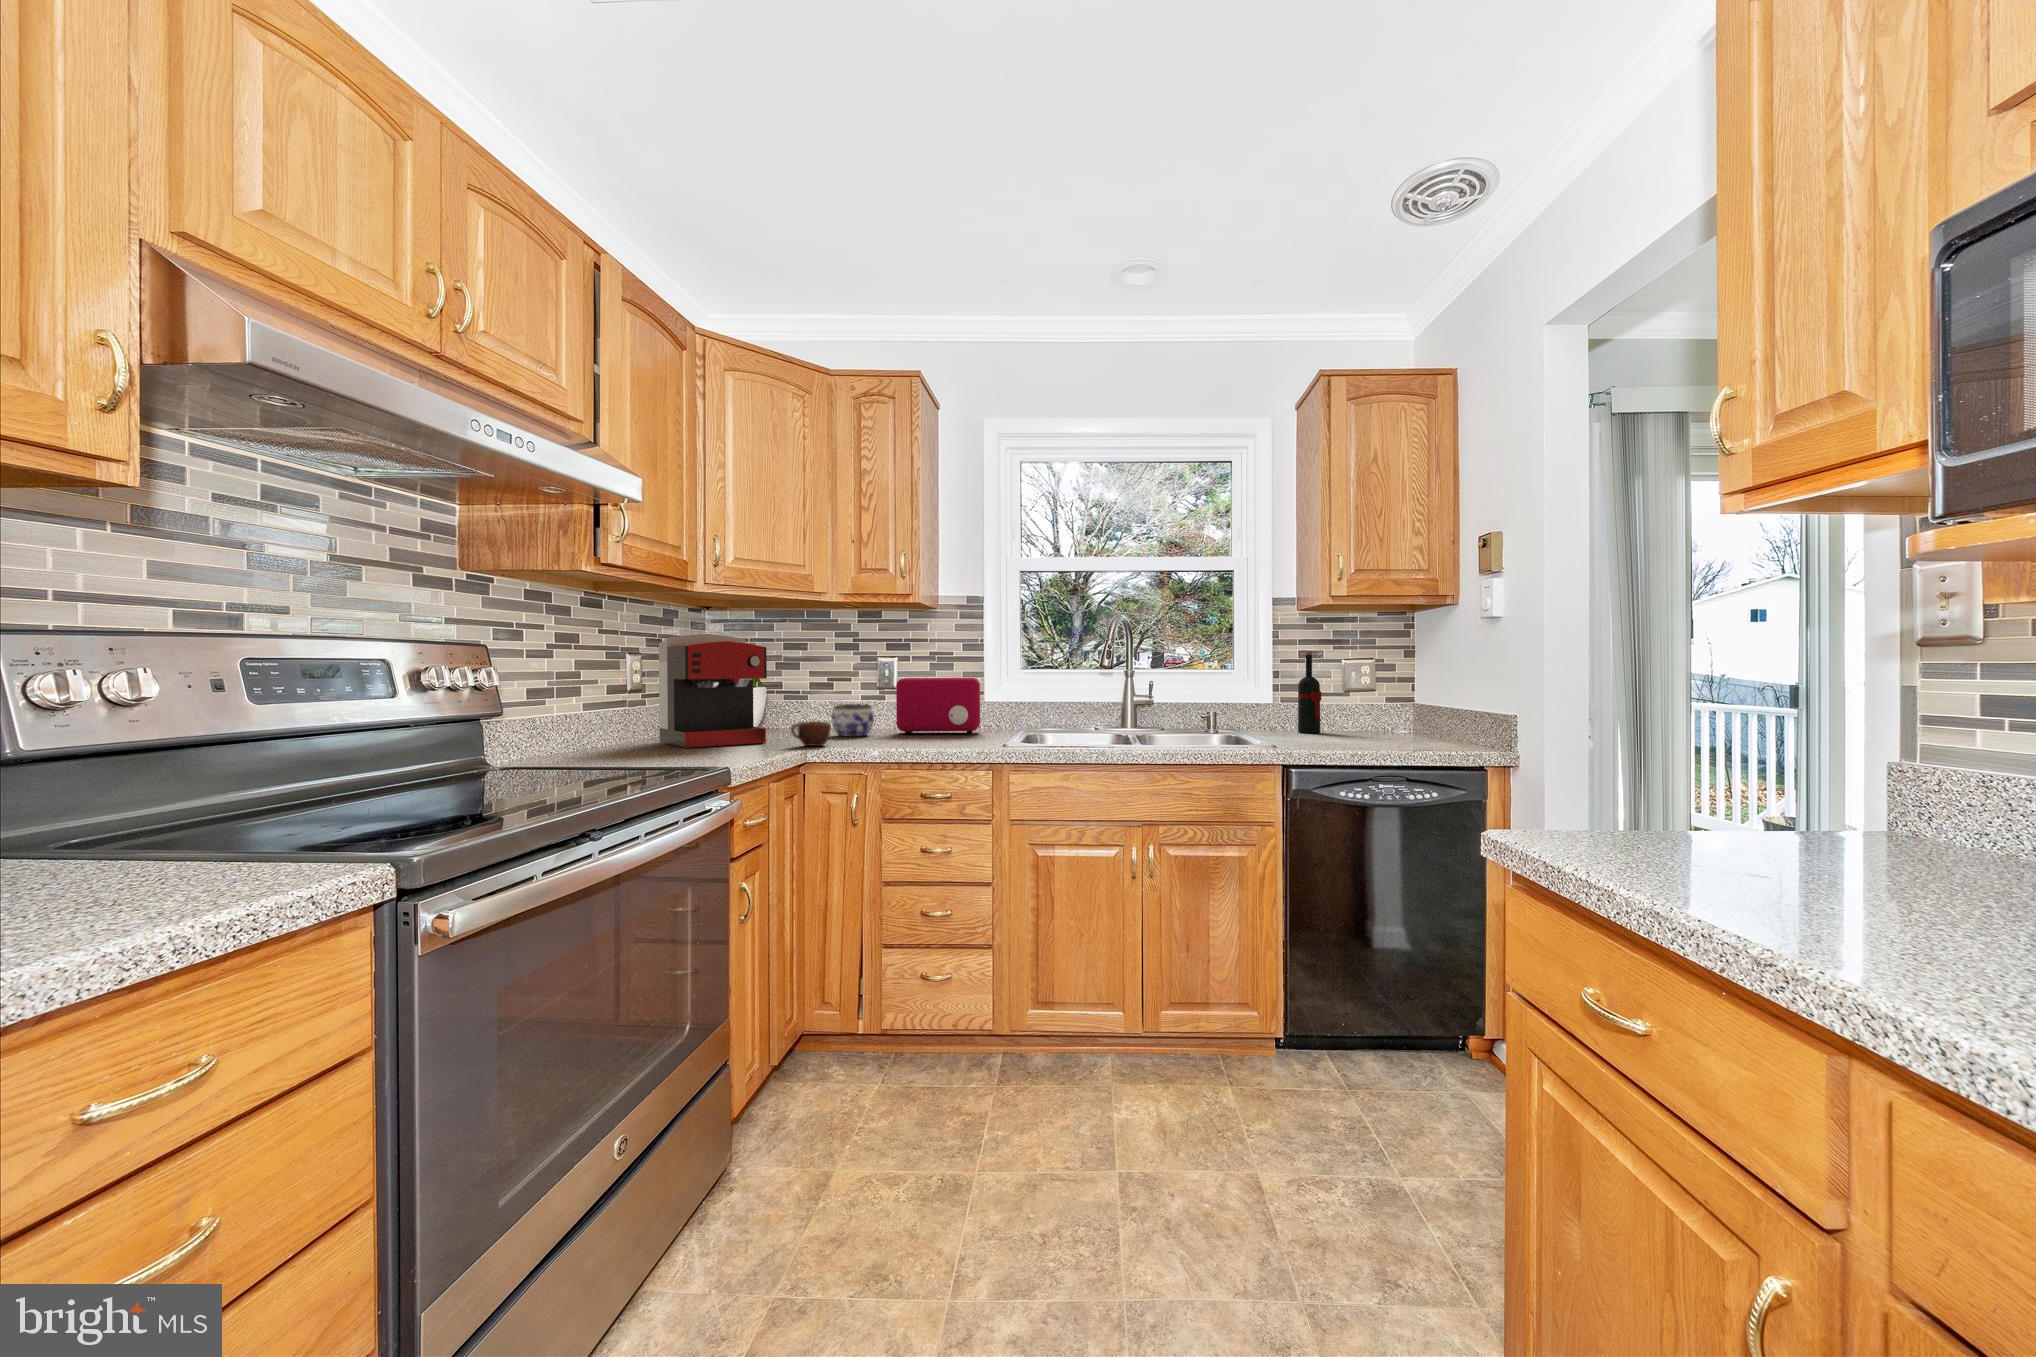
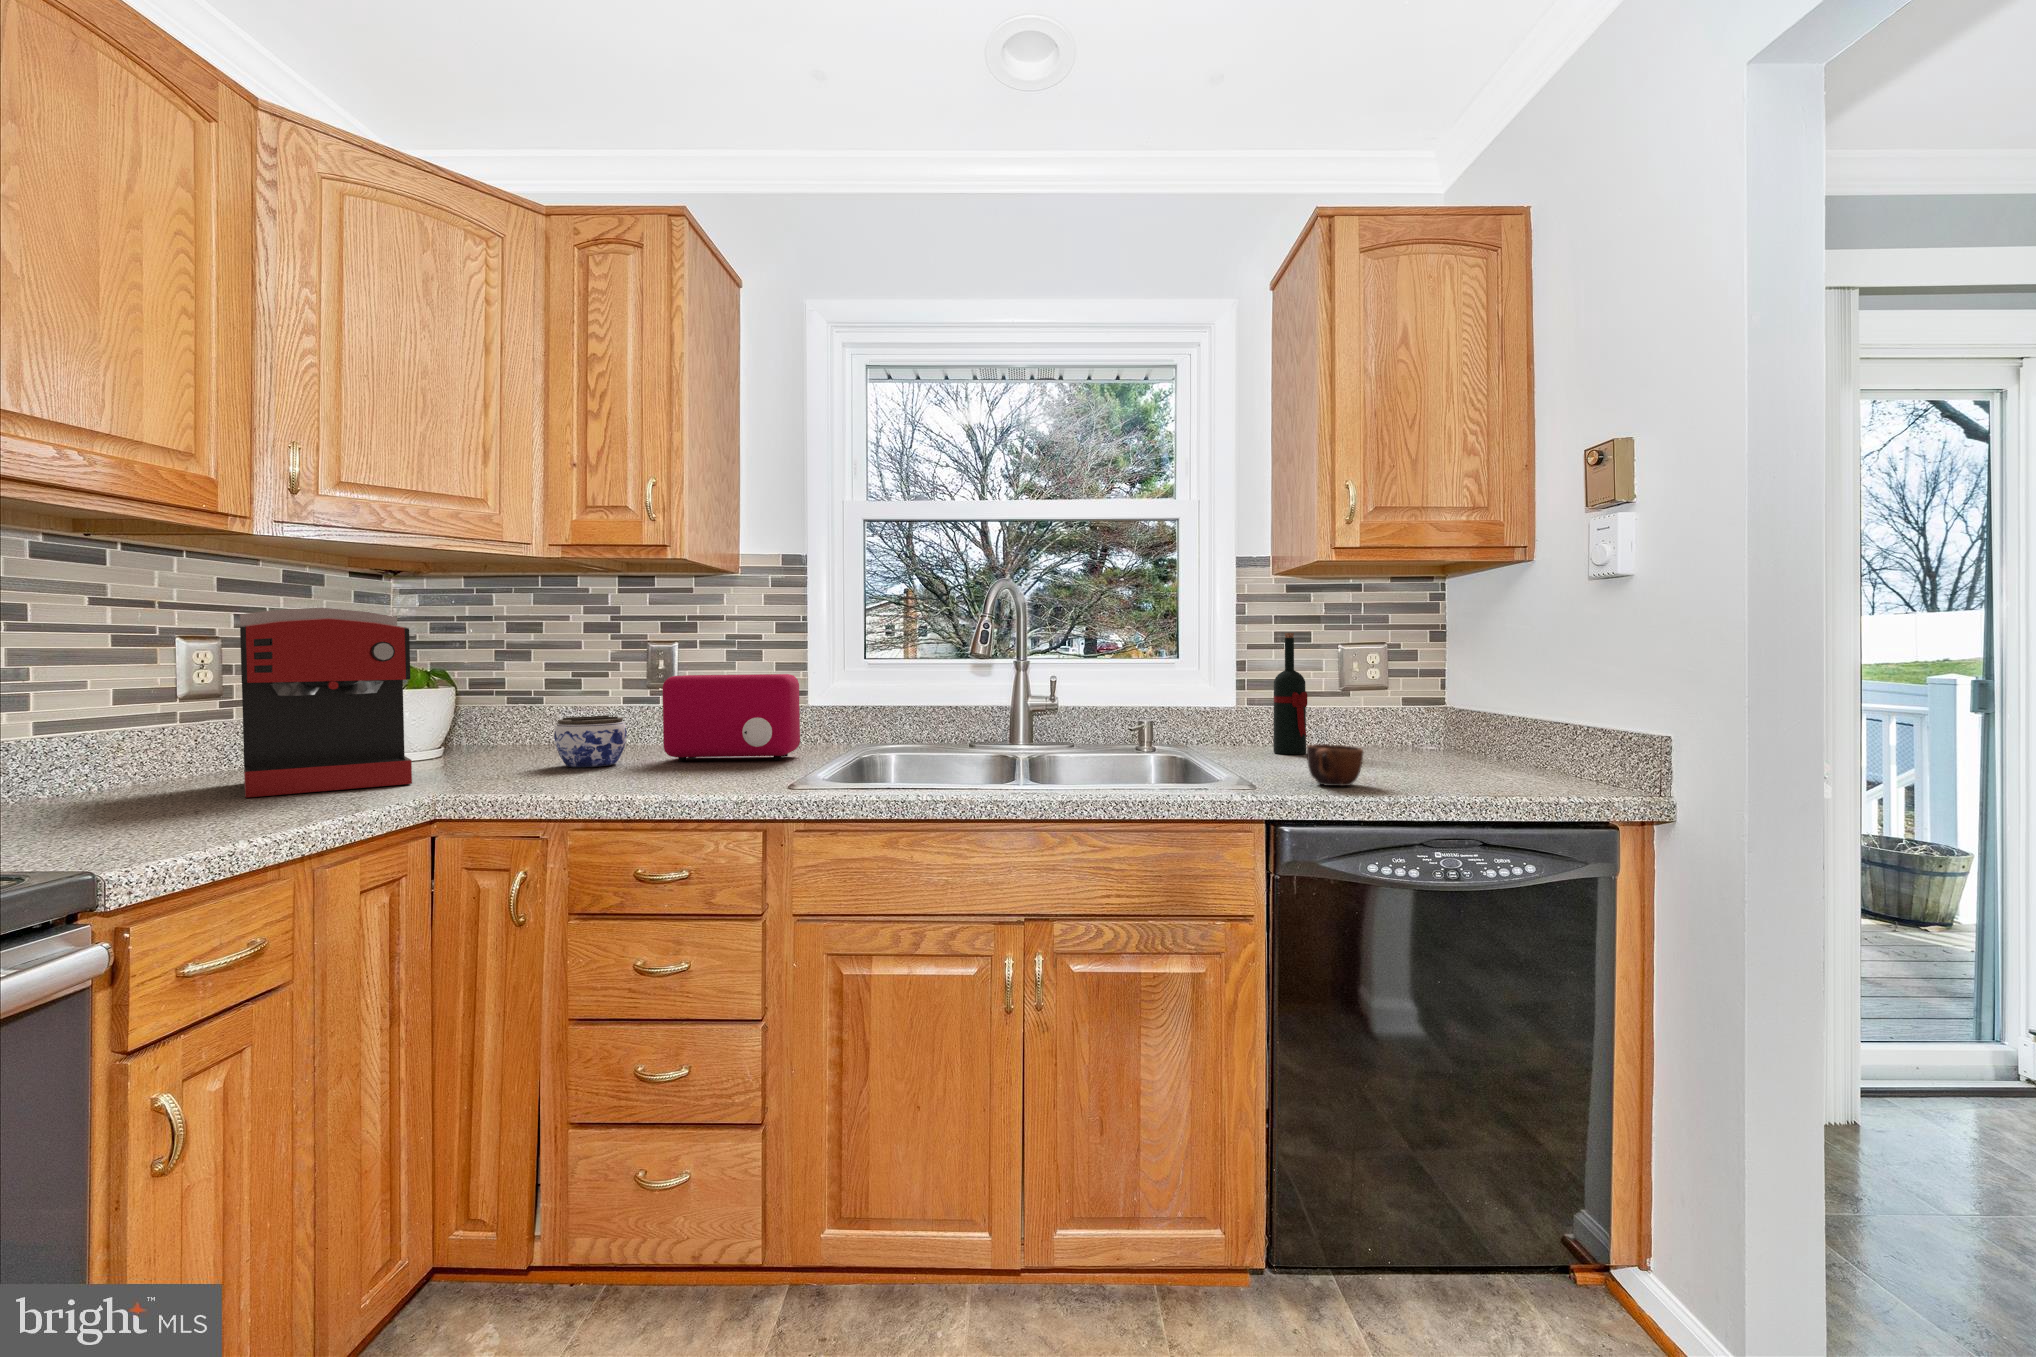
mug: present [791,721,831,746] -> present [1307,744,1363,786]

